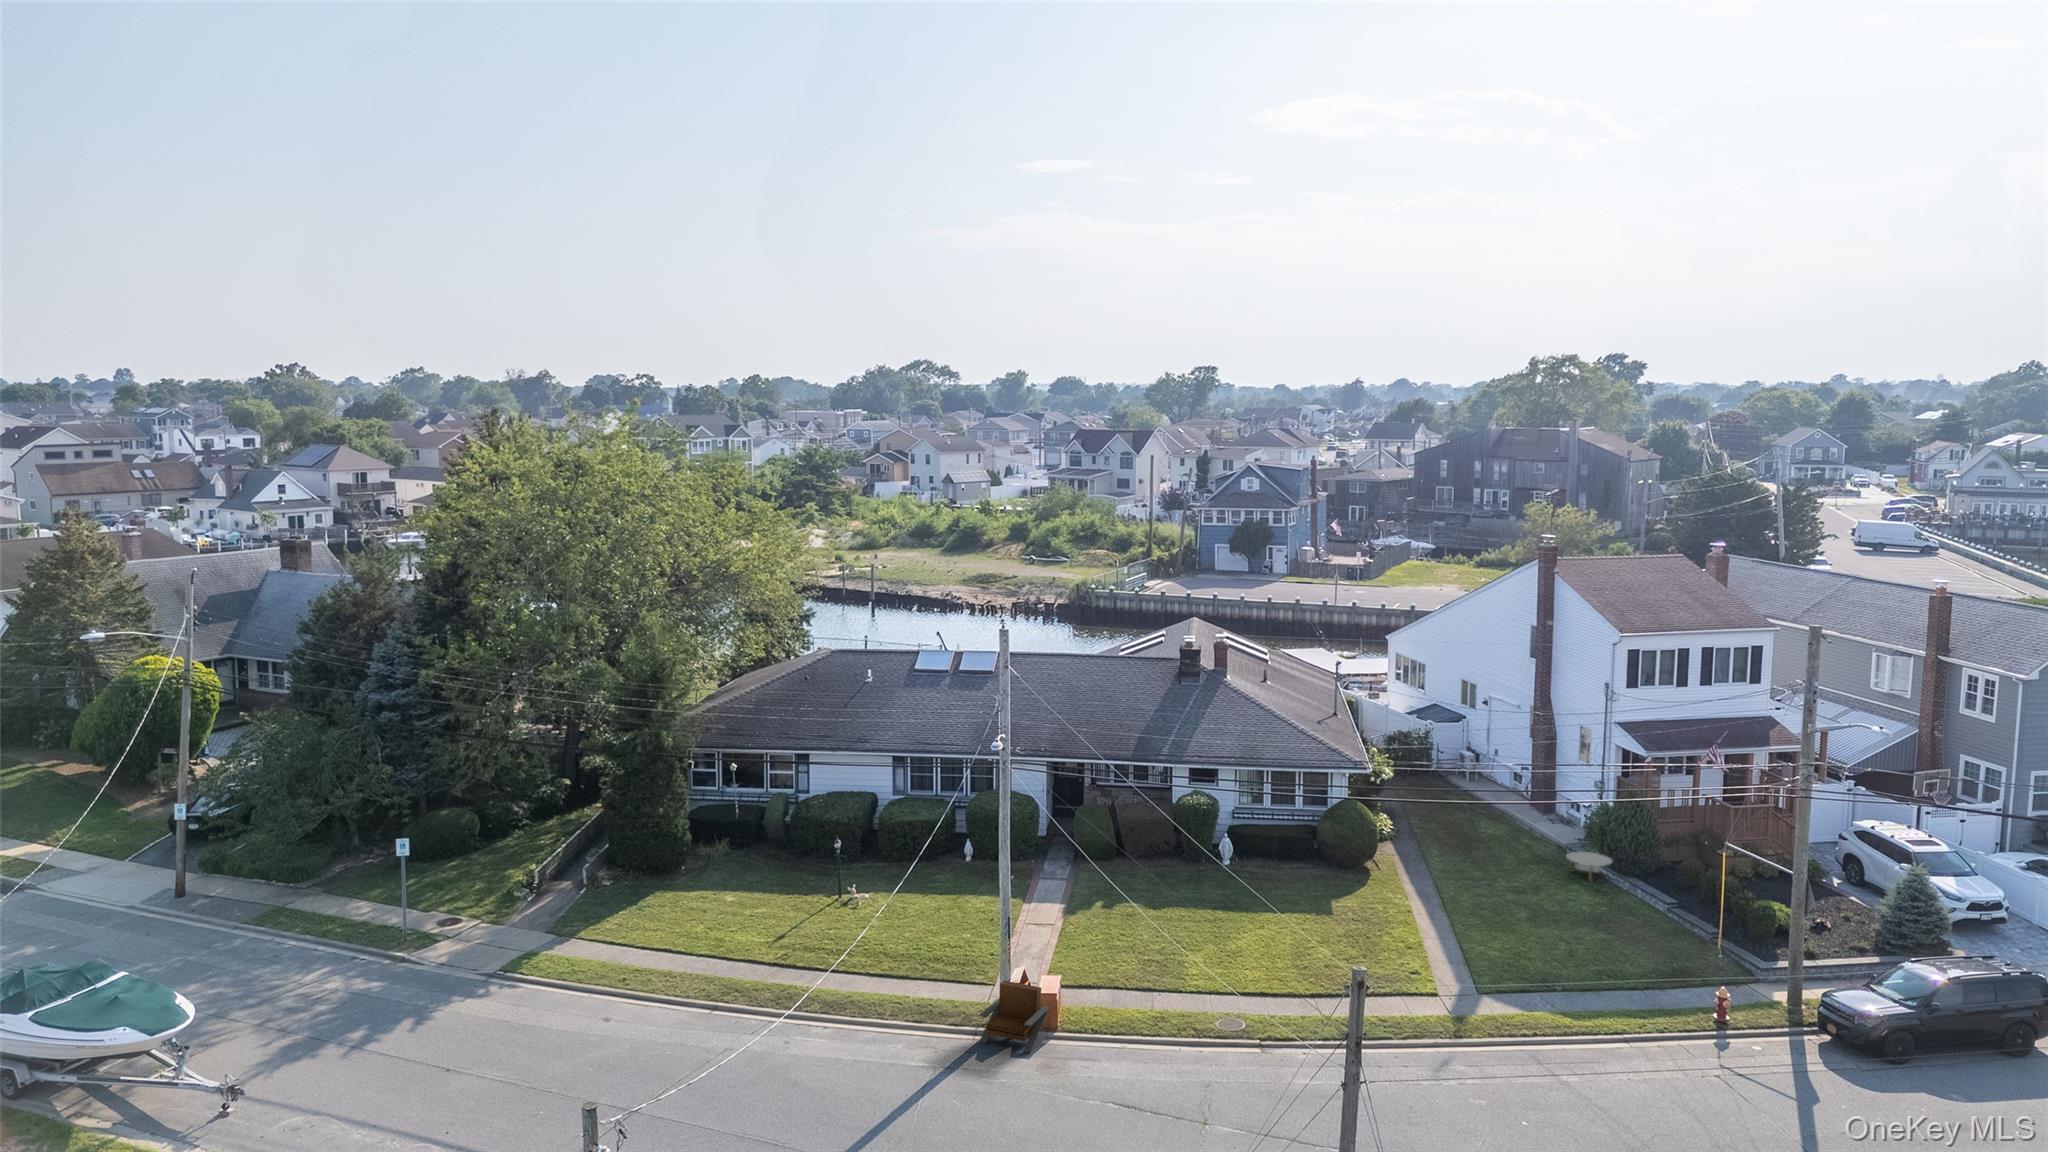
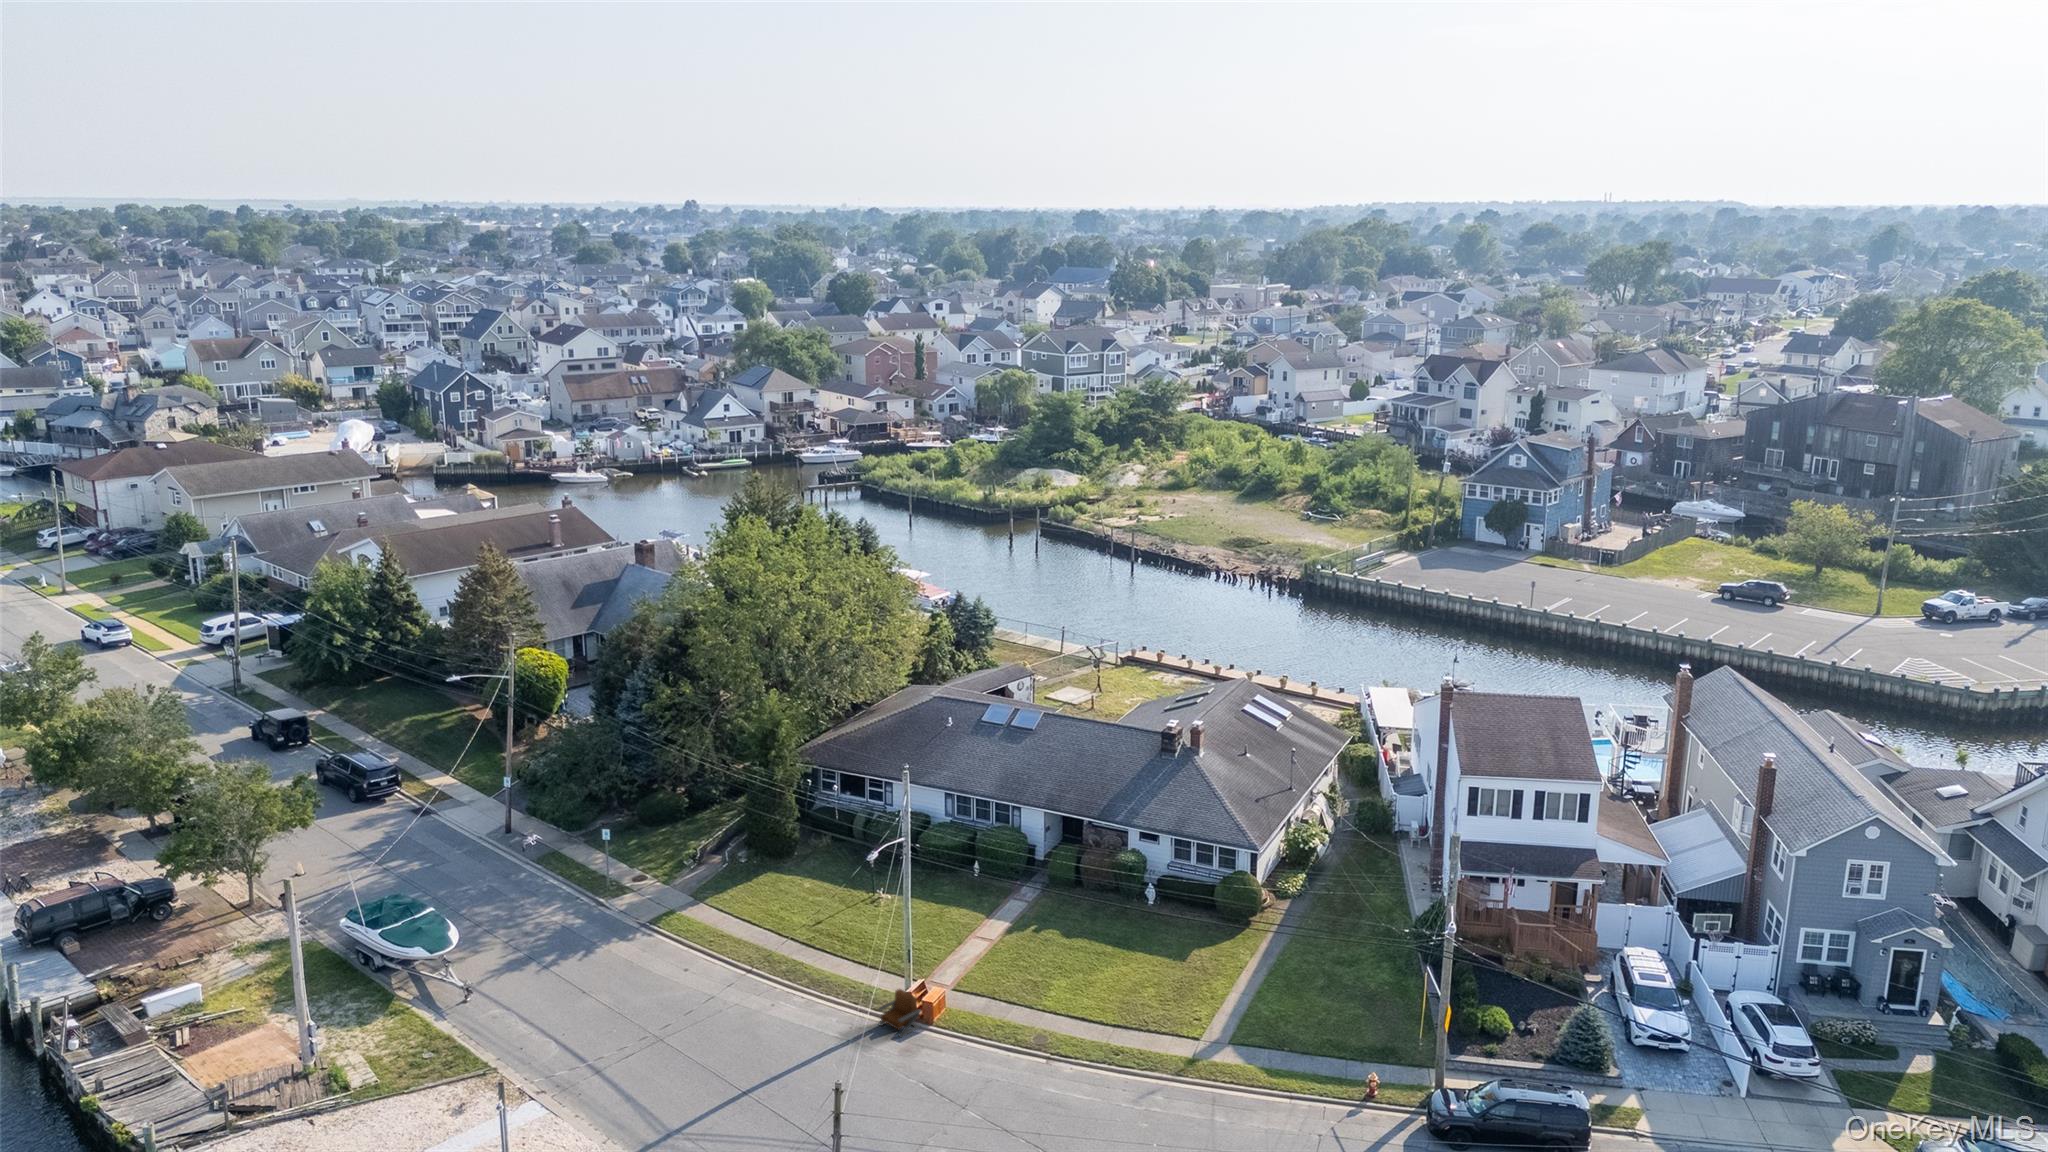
round table: present [1566,852,1612,882] -> none [1400,935,1434,962]

